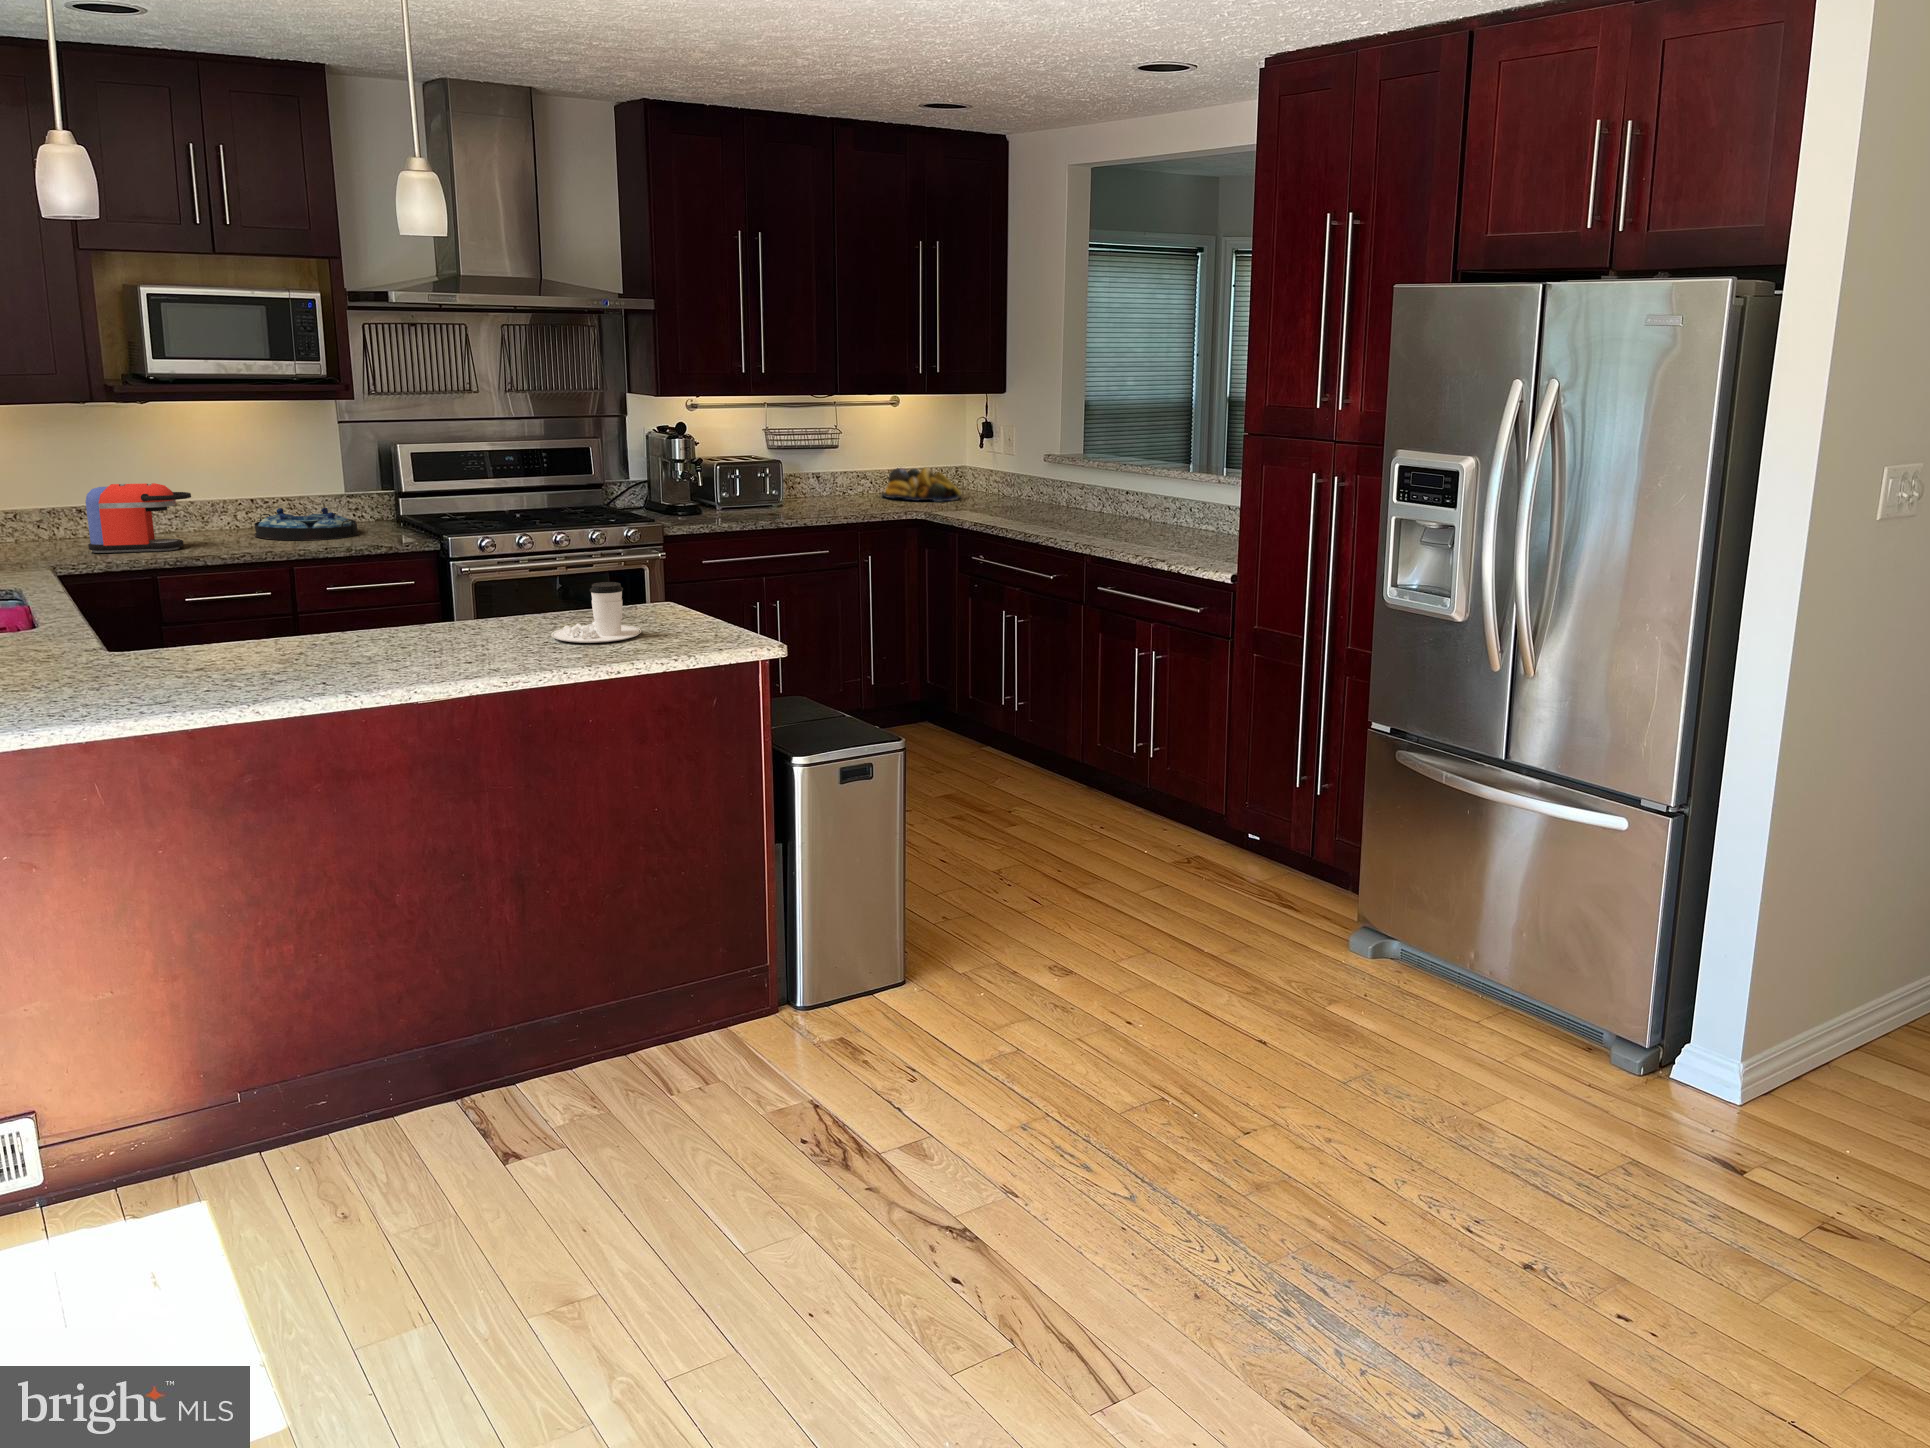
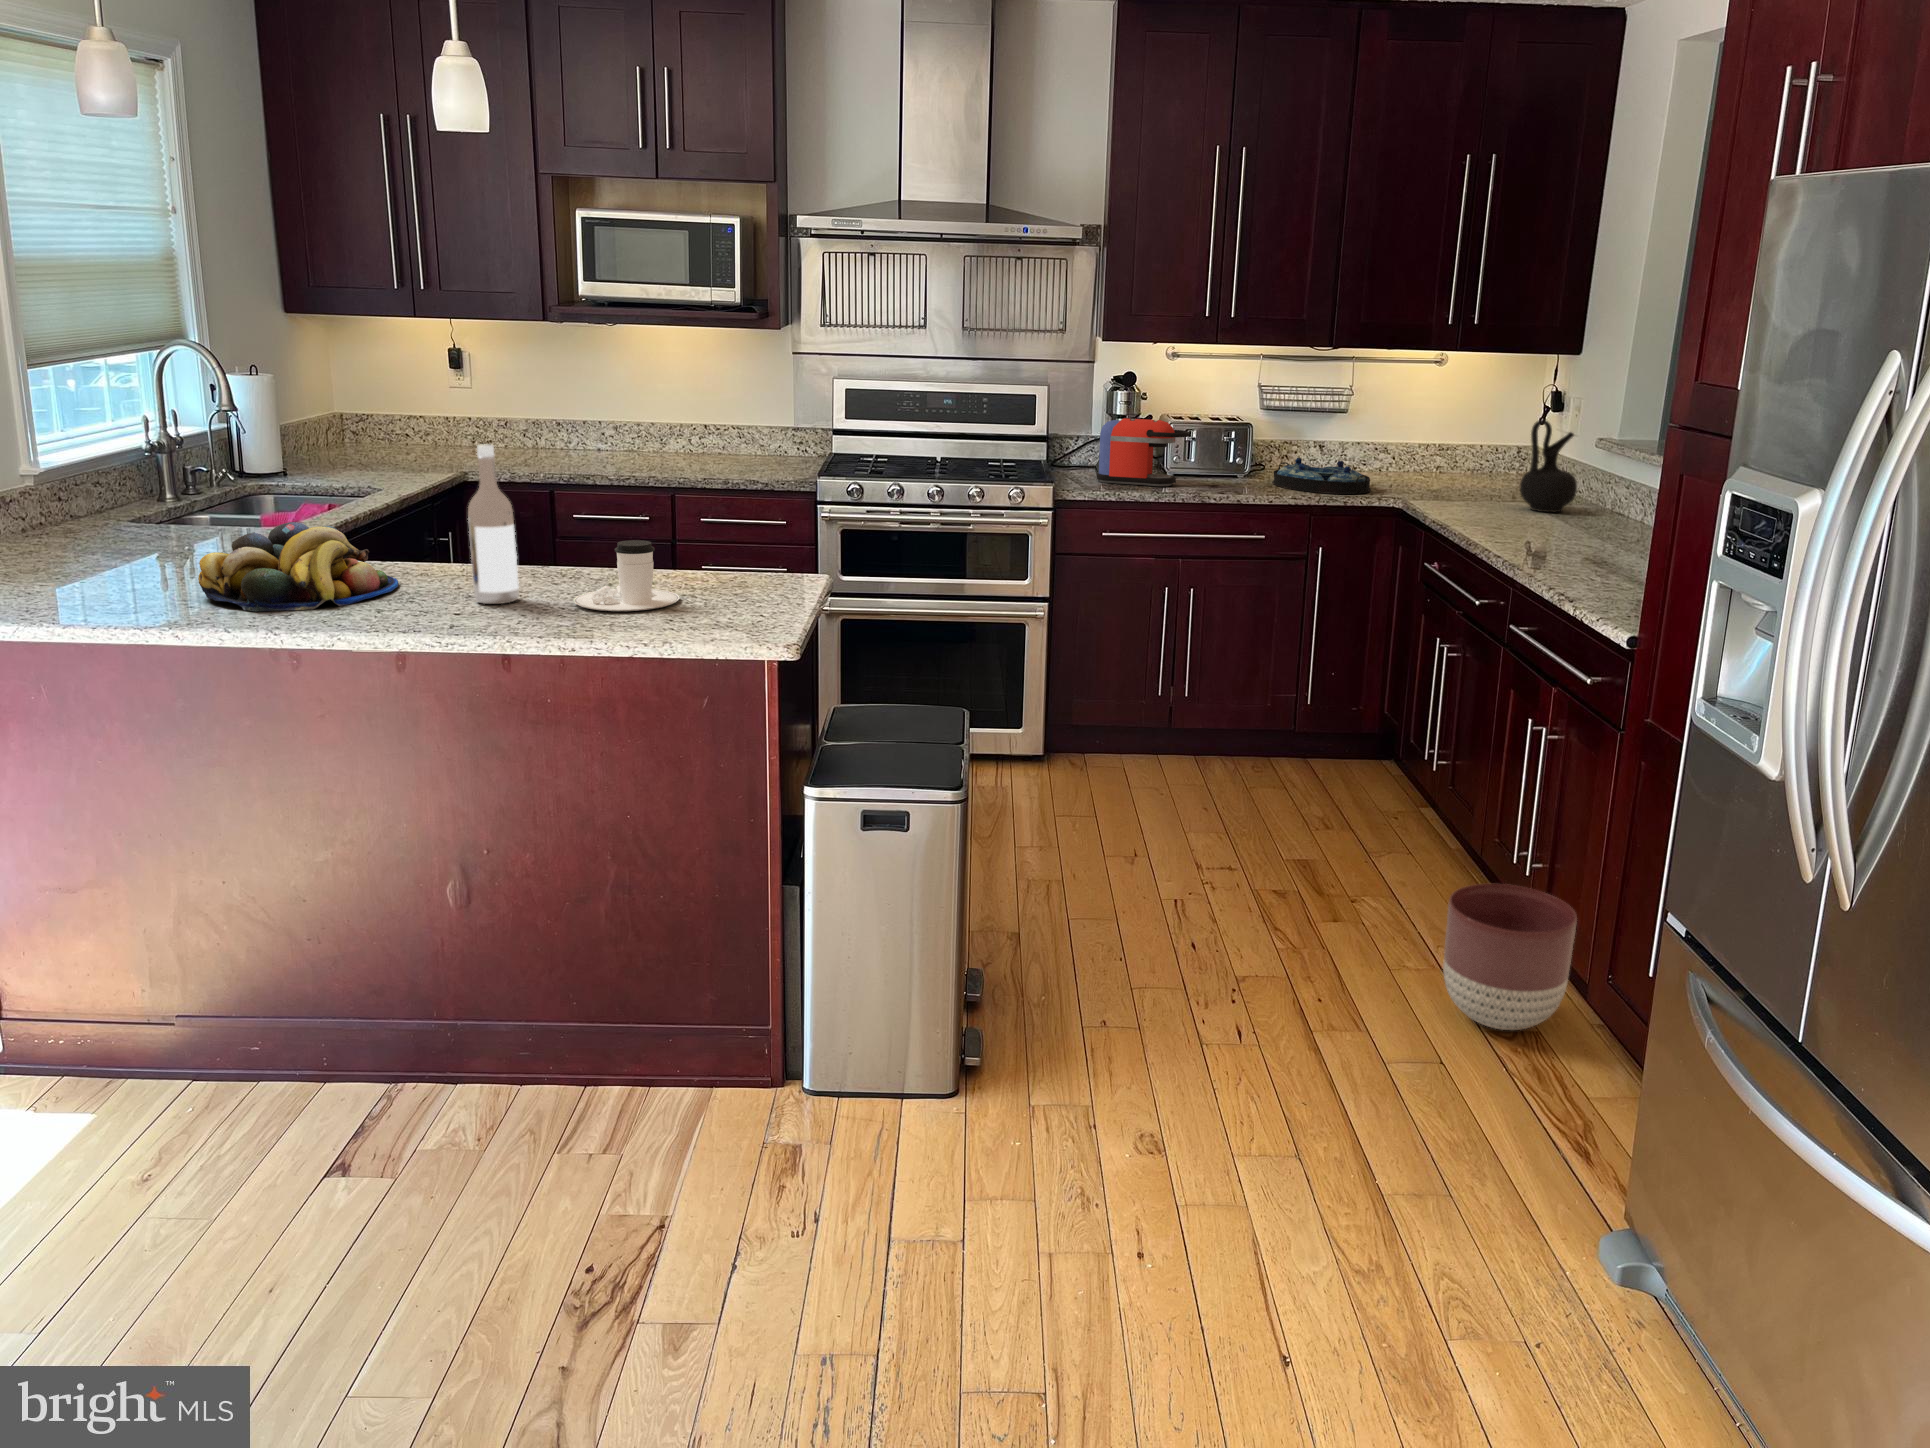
ceramic jug: none [1005,442,1046,512] -> present [1520,420,1577,512]
fruit bowl: present [881,467,961,502] -> present [198,522,398,612]
coffee maker: present [85,483,191,553] -> present [1096,418,1190,486]
serving tray: present [254,508,359,540] -> present [1272,458,1371,494]
wine bottle: none [461,512,506,651] -> present [468,444,519,604]
planter: none [1127,764,1212,862] -> present [1443,884,1577,1030]

